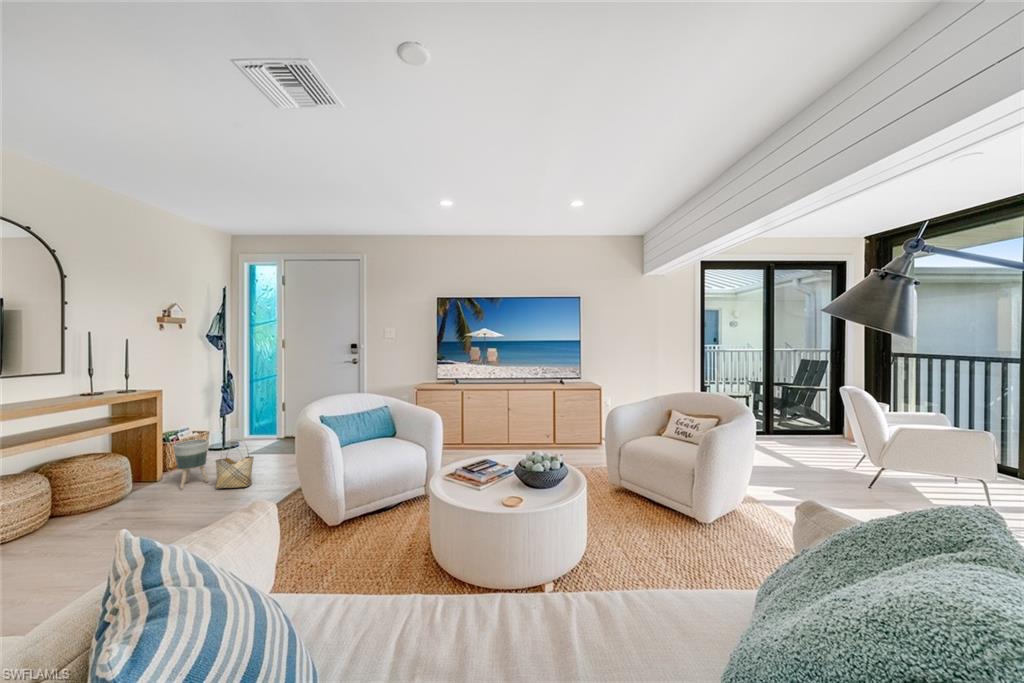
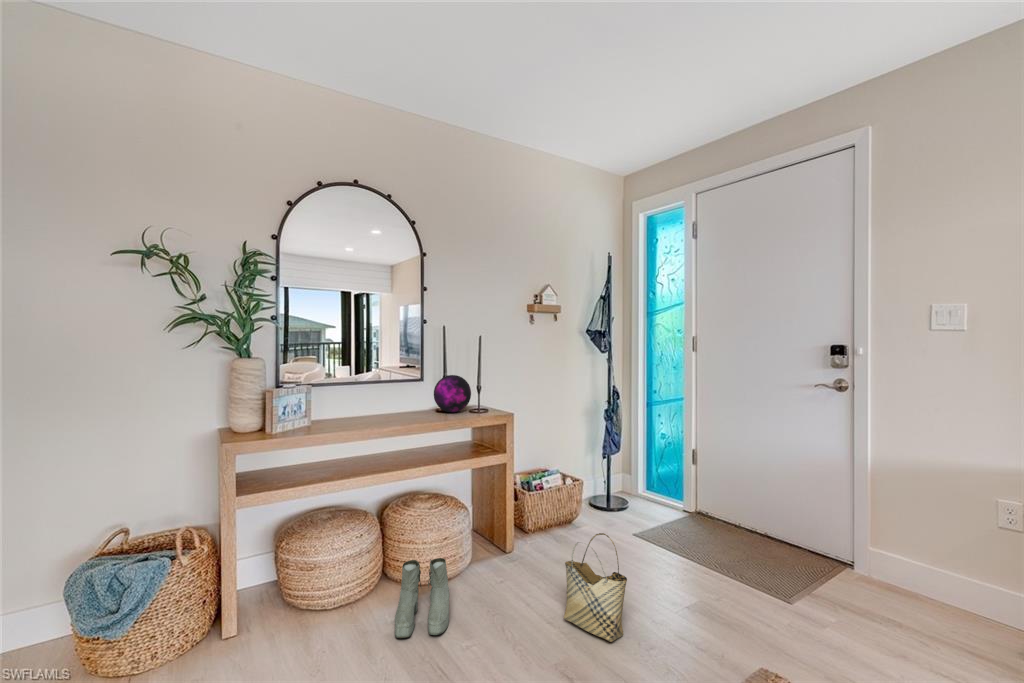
decorative orb: none [83,368,120,395] -> present [434,375,471,412]
planter: present [174,439,209,489] -> none [517,504,564,591]
boots: none [90,478,135,525] -> present [395,558,450,638]

